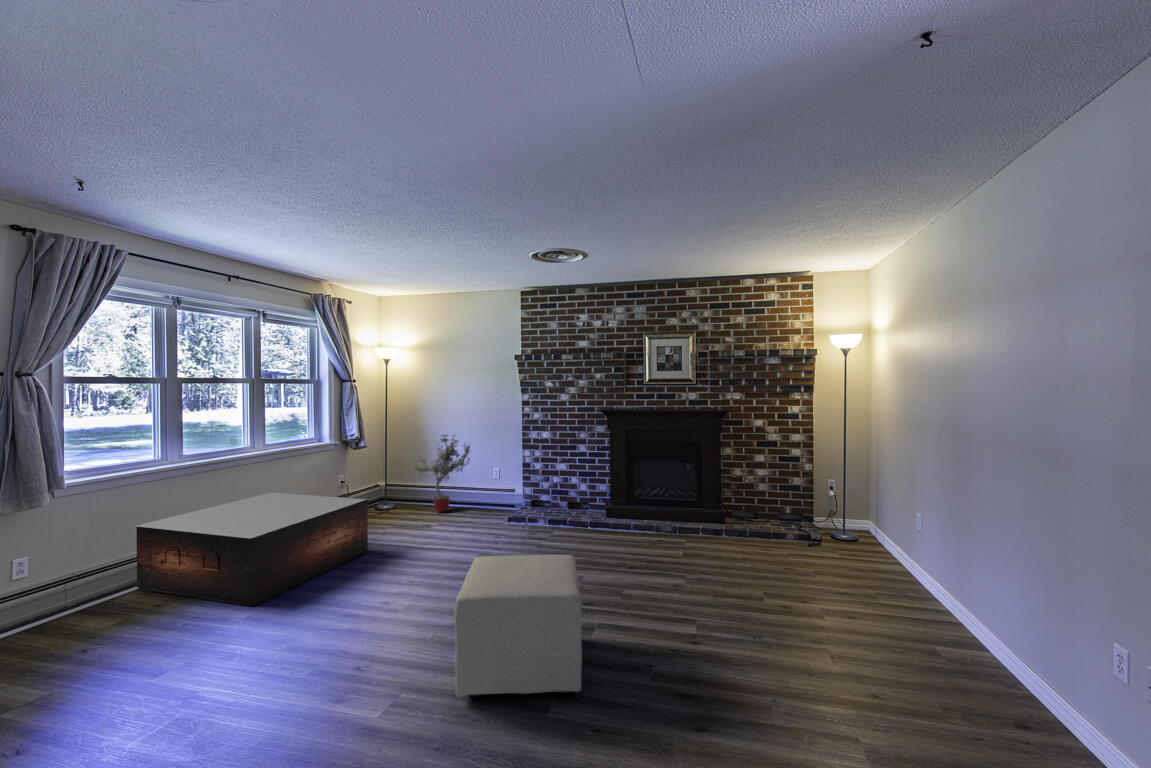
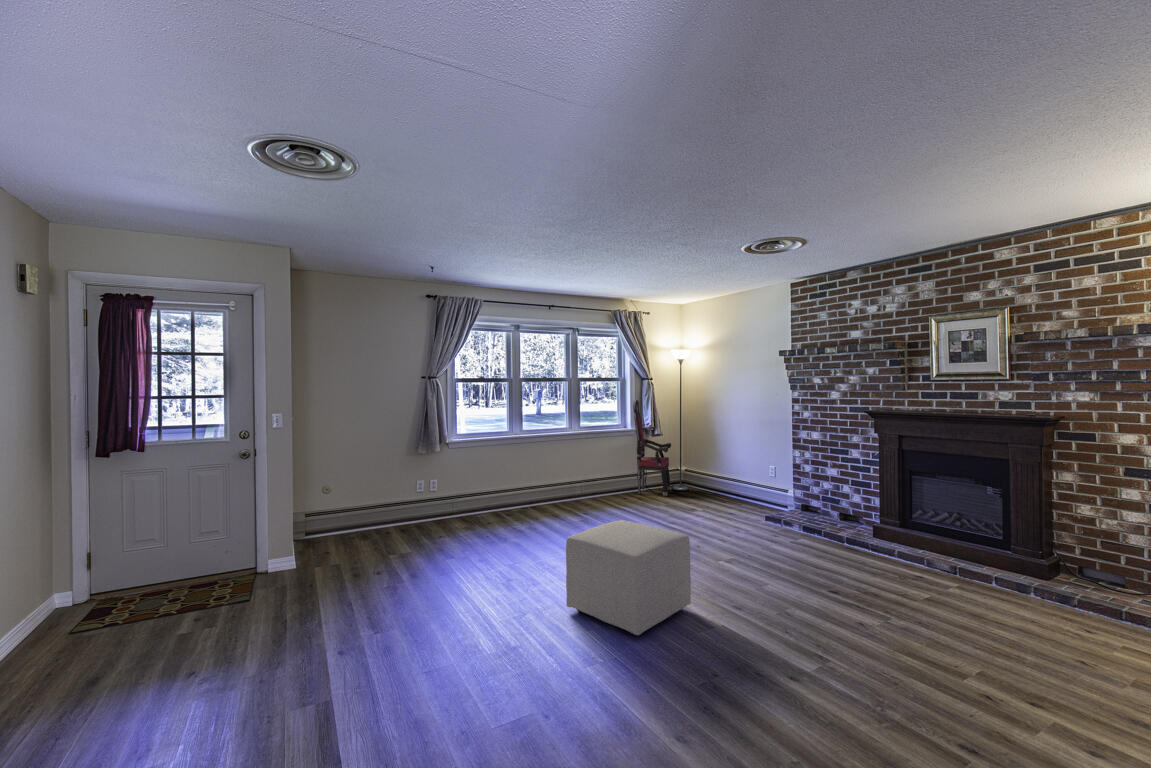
armchair: none [339,406,389,523] -> present [633,400,671,496]
potted tree: present [414,435,470,513] -> none [694,428,742,501]
coffee table: present [136,493,368,606] -> none [498,461,627,529]

